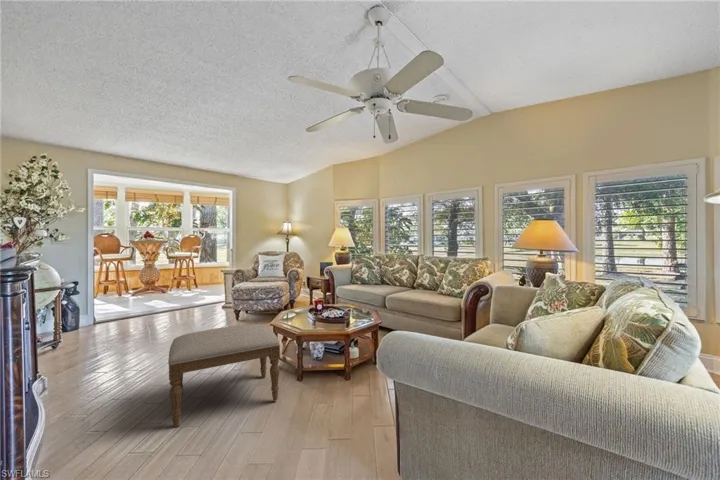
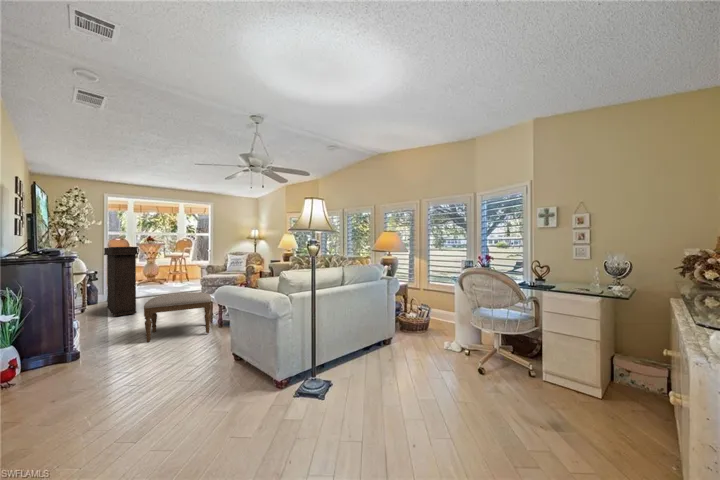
console table: none [88,246,143,357] -> present [104,247,139,316]

